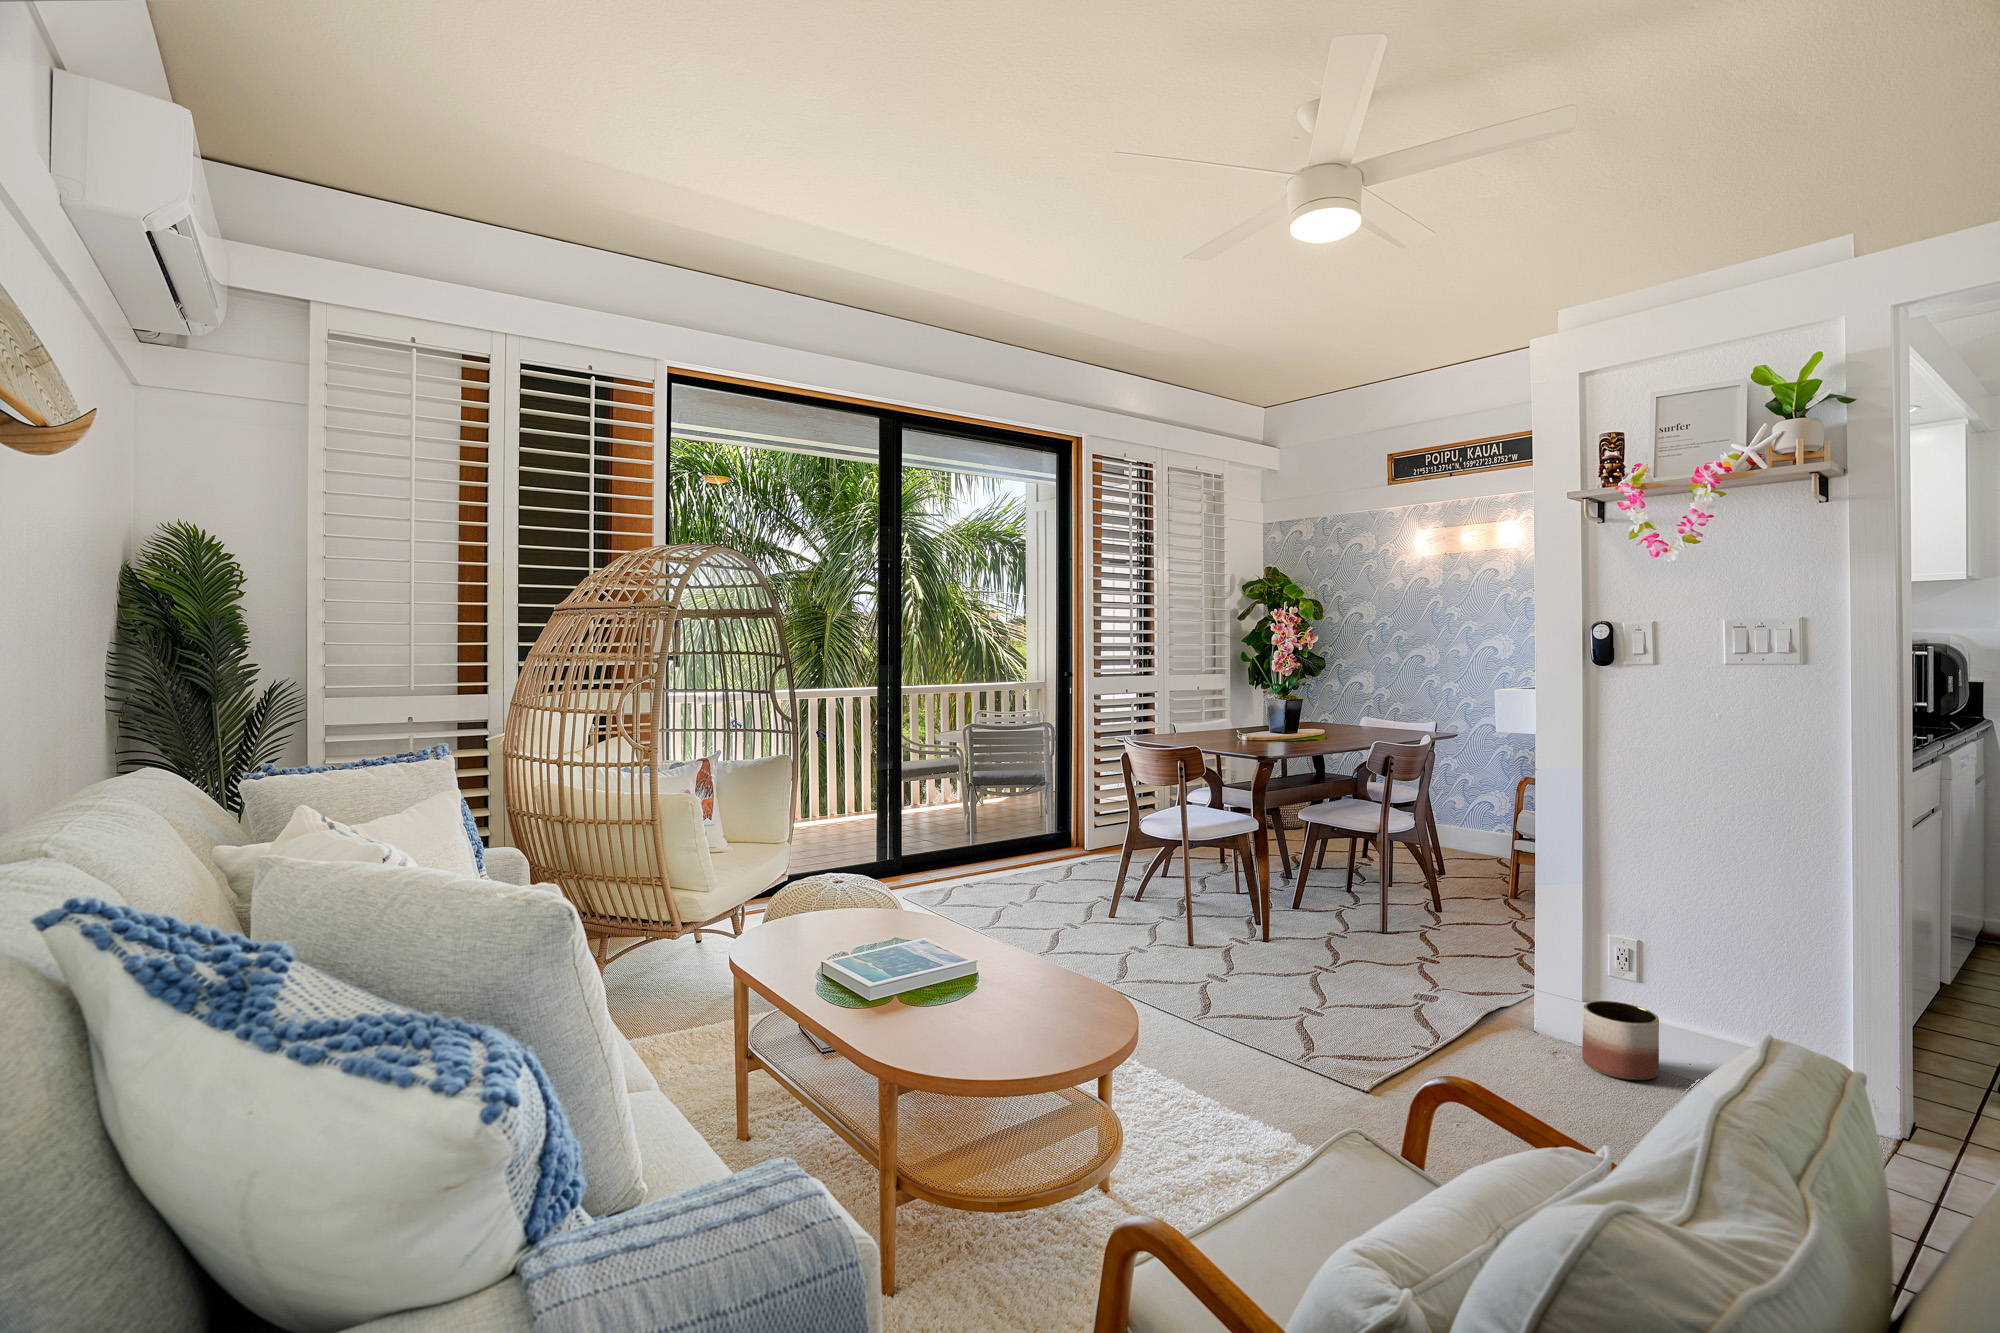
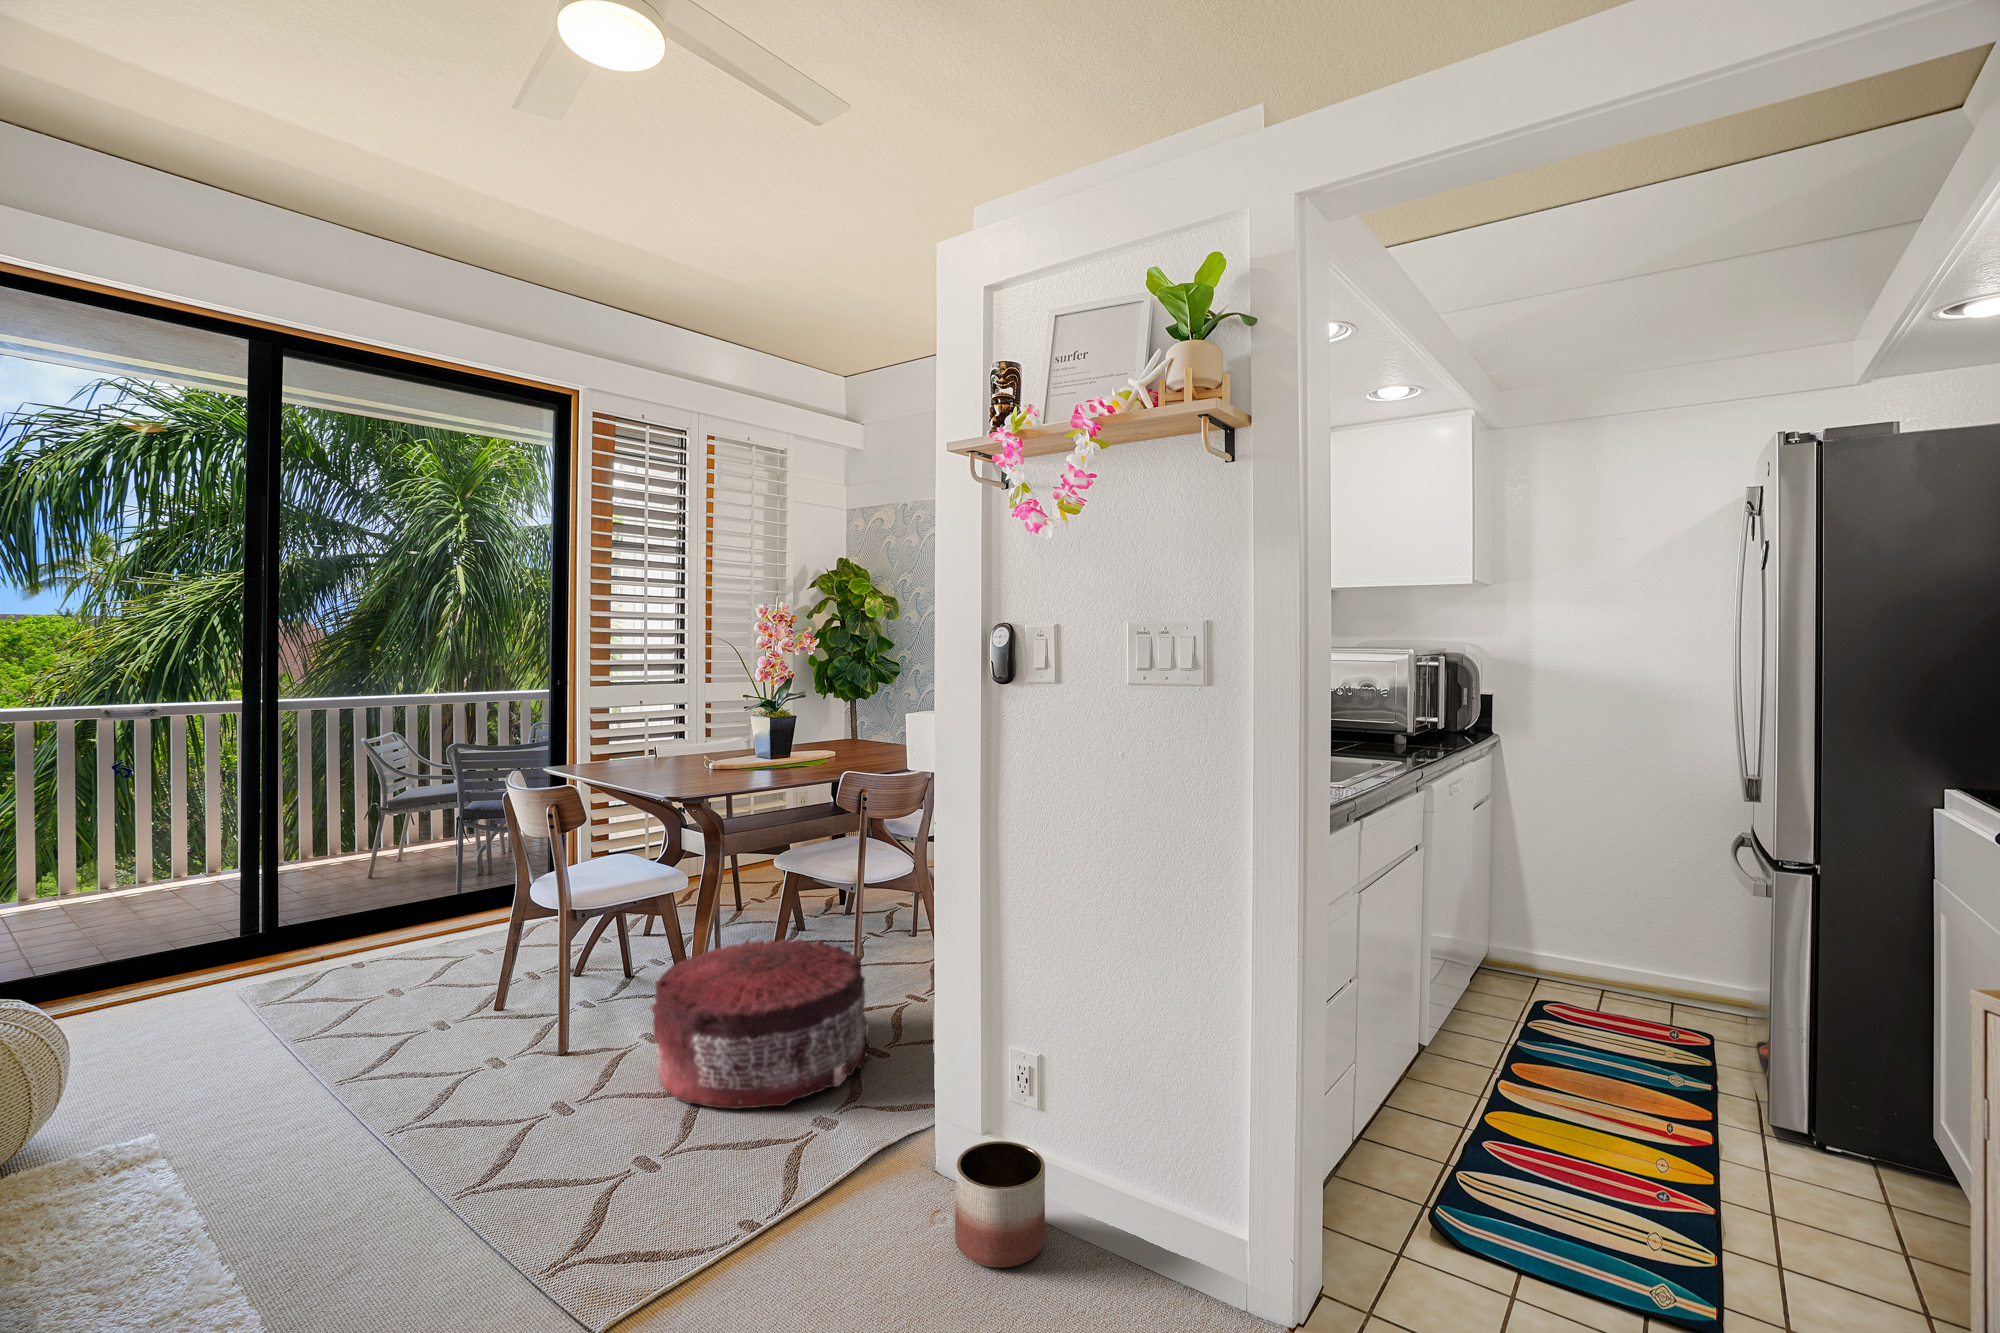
pouf: none [1260,869,1429,984] -> present [651,939,872,1108]

